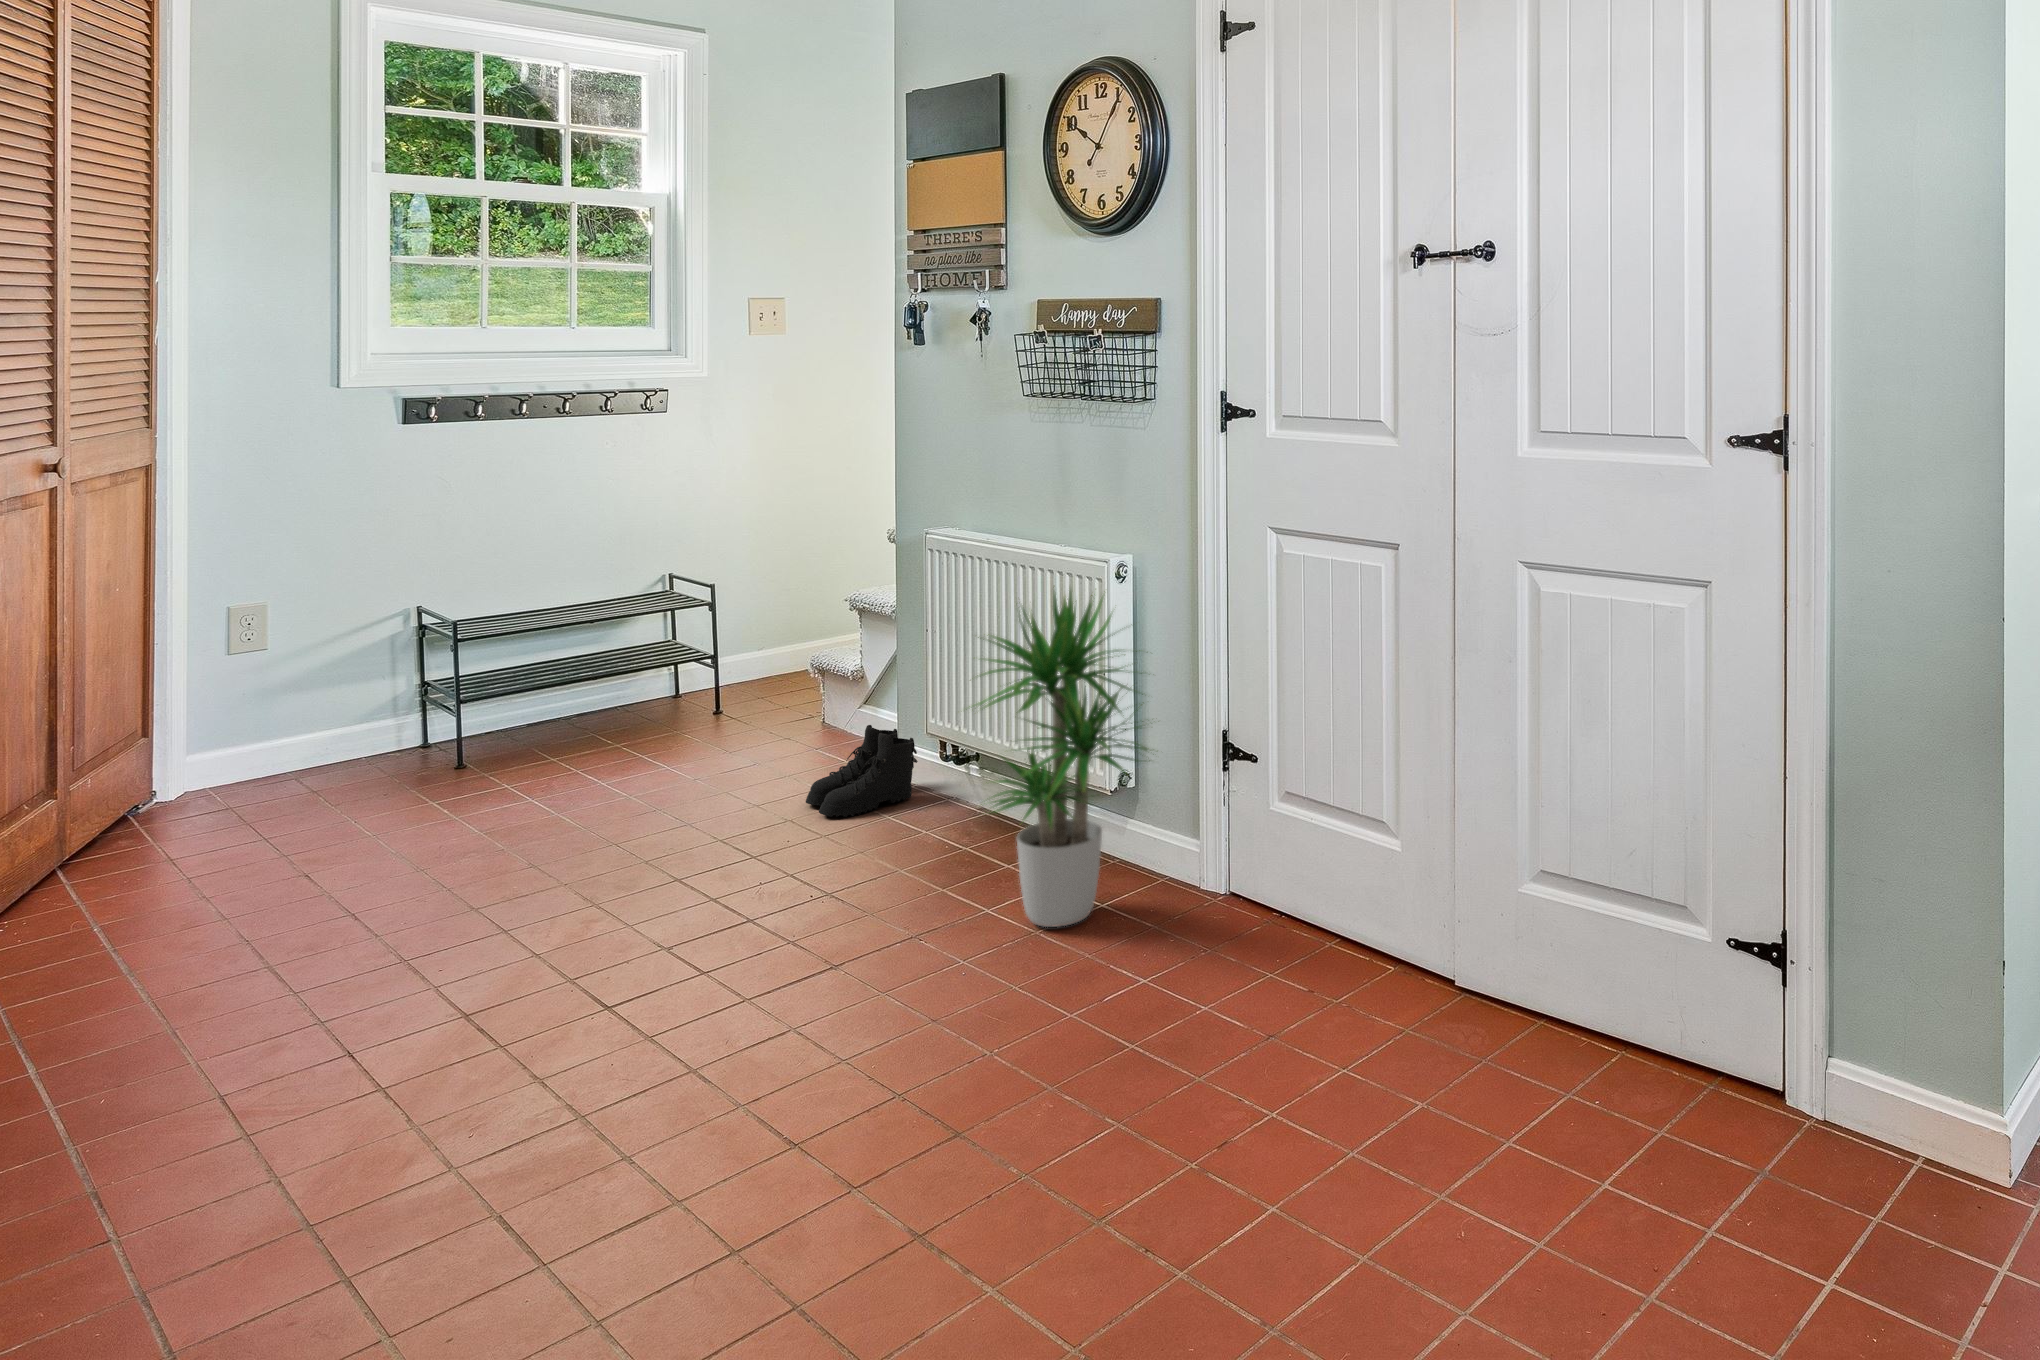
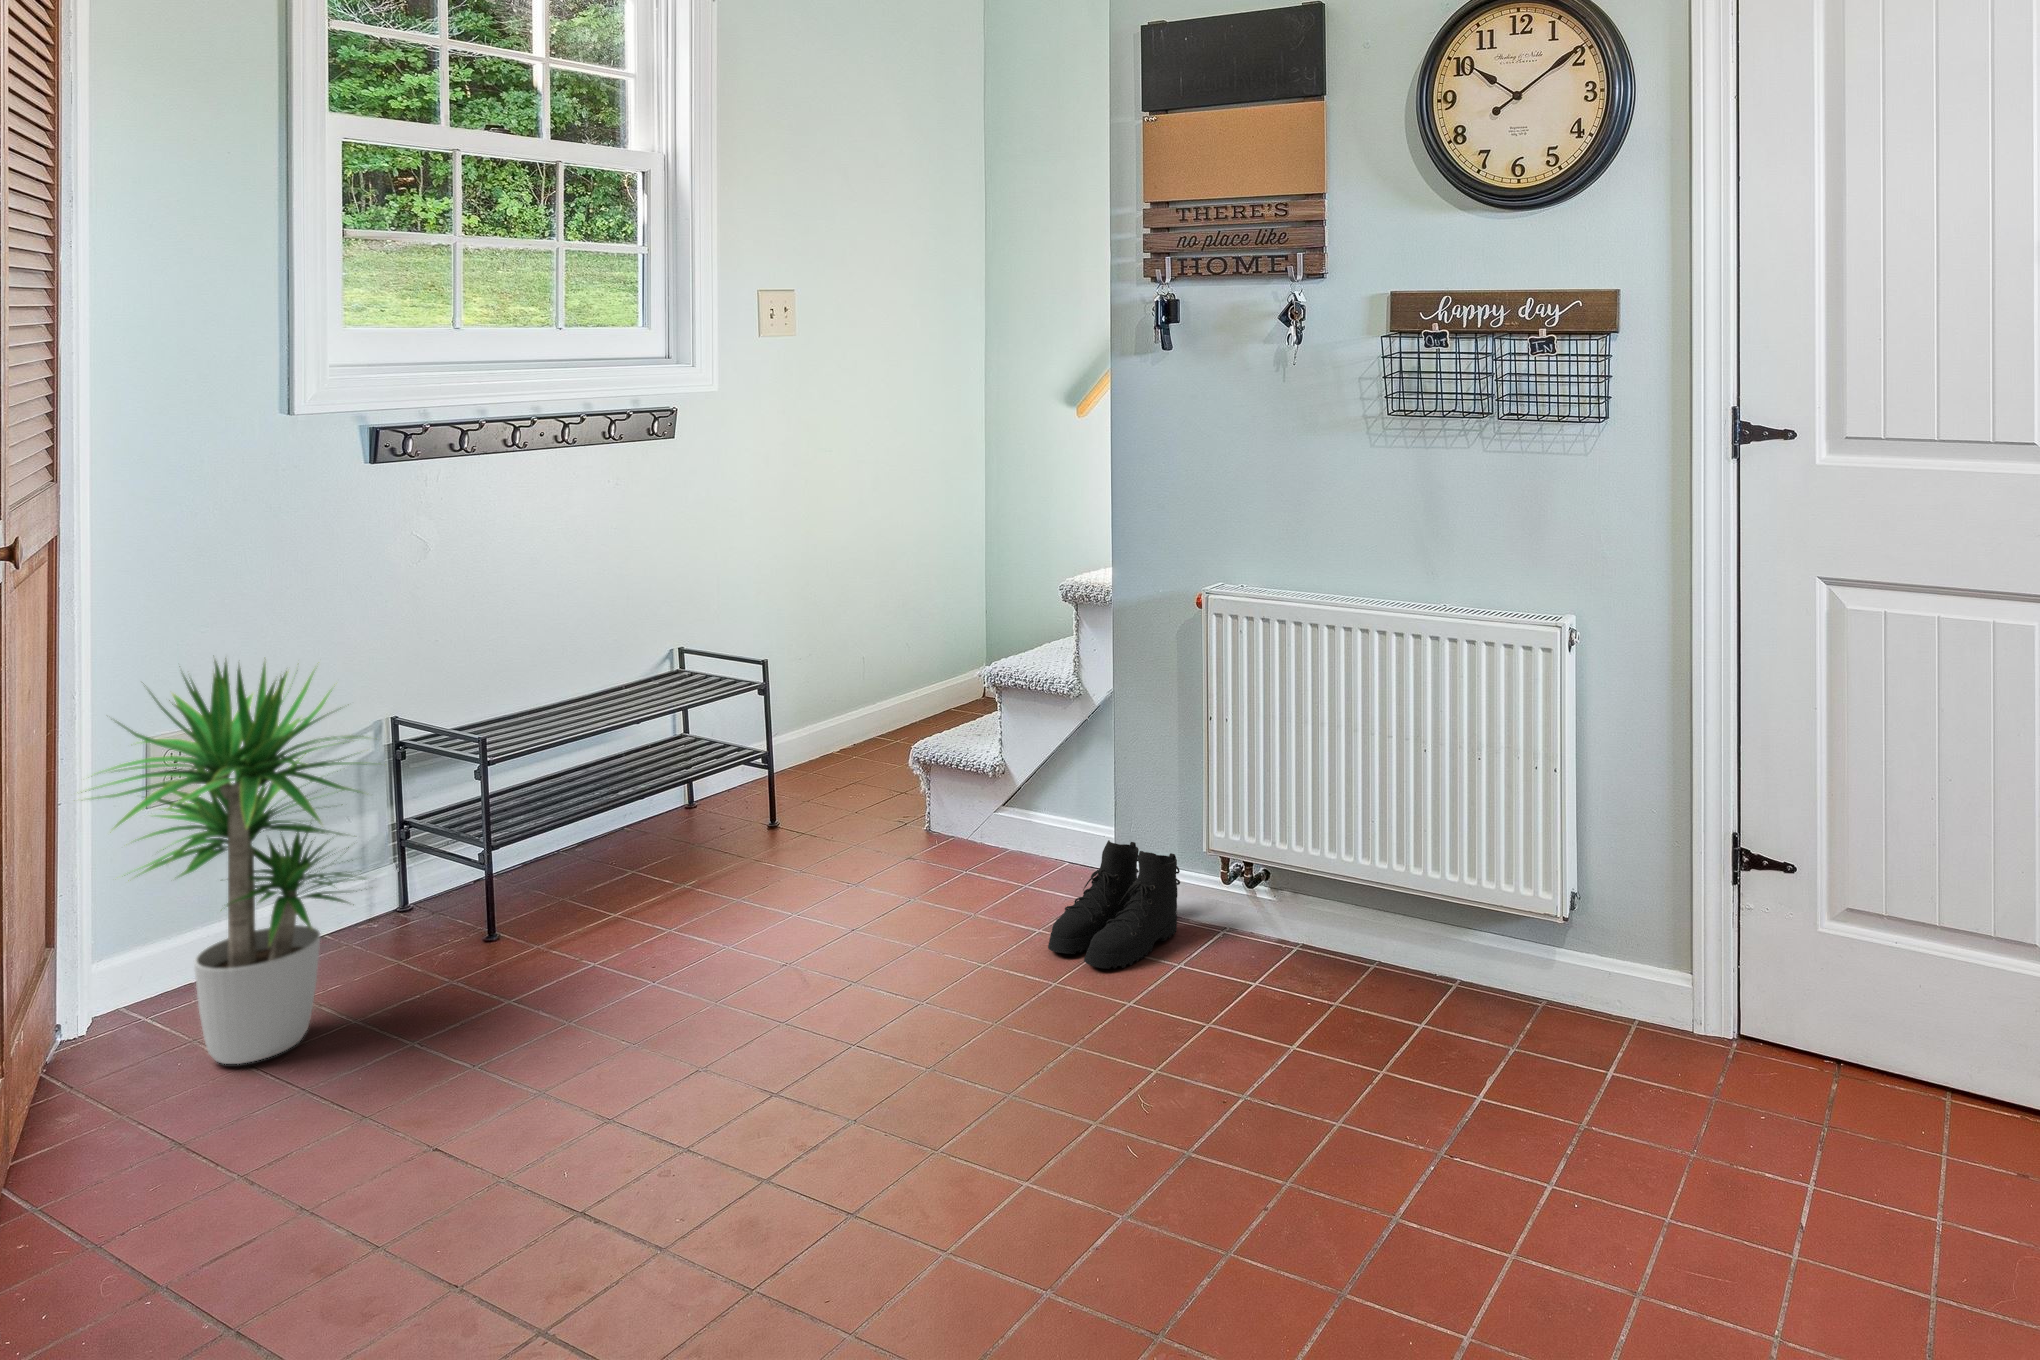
potted plant: present [969,587,1150,927] -> present [81,658,376,1064]

